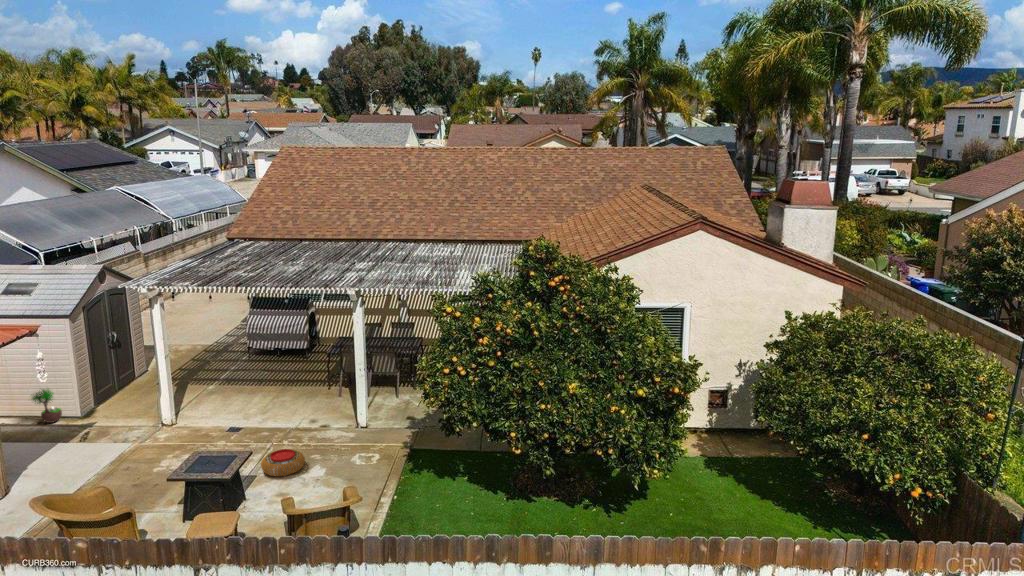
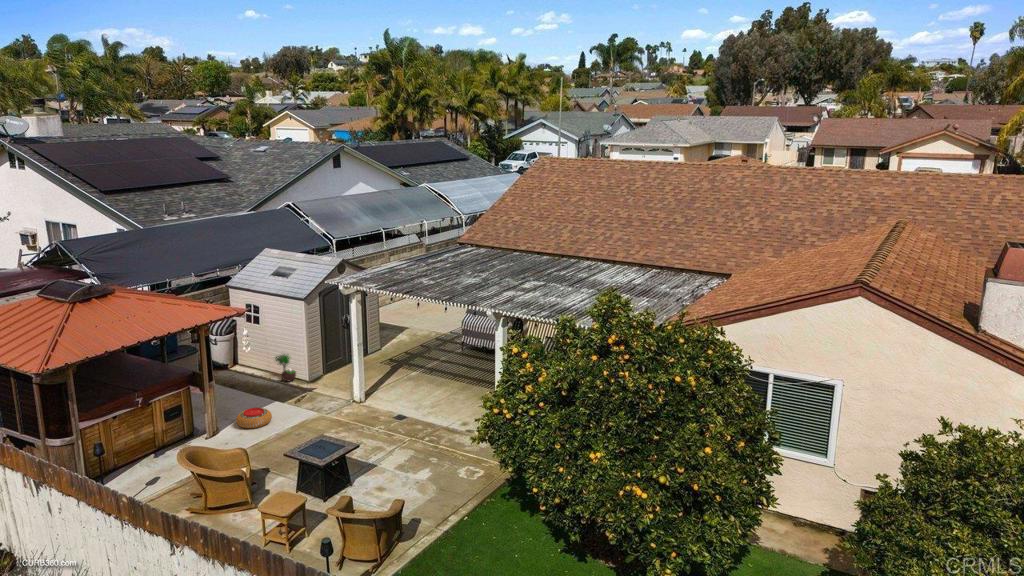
pouf: present [261,449,305,476] -> present [236,408,272,428]

